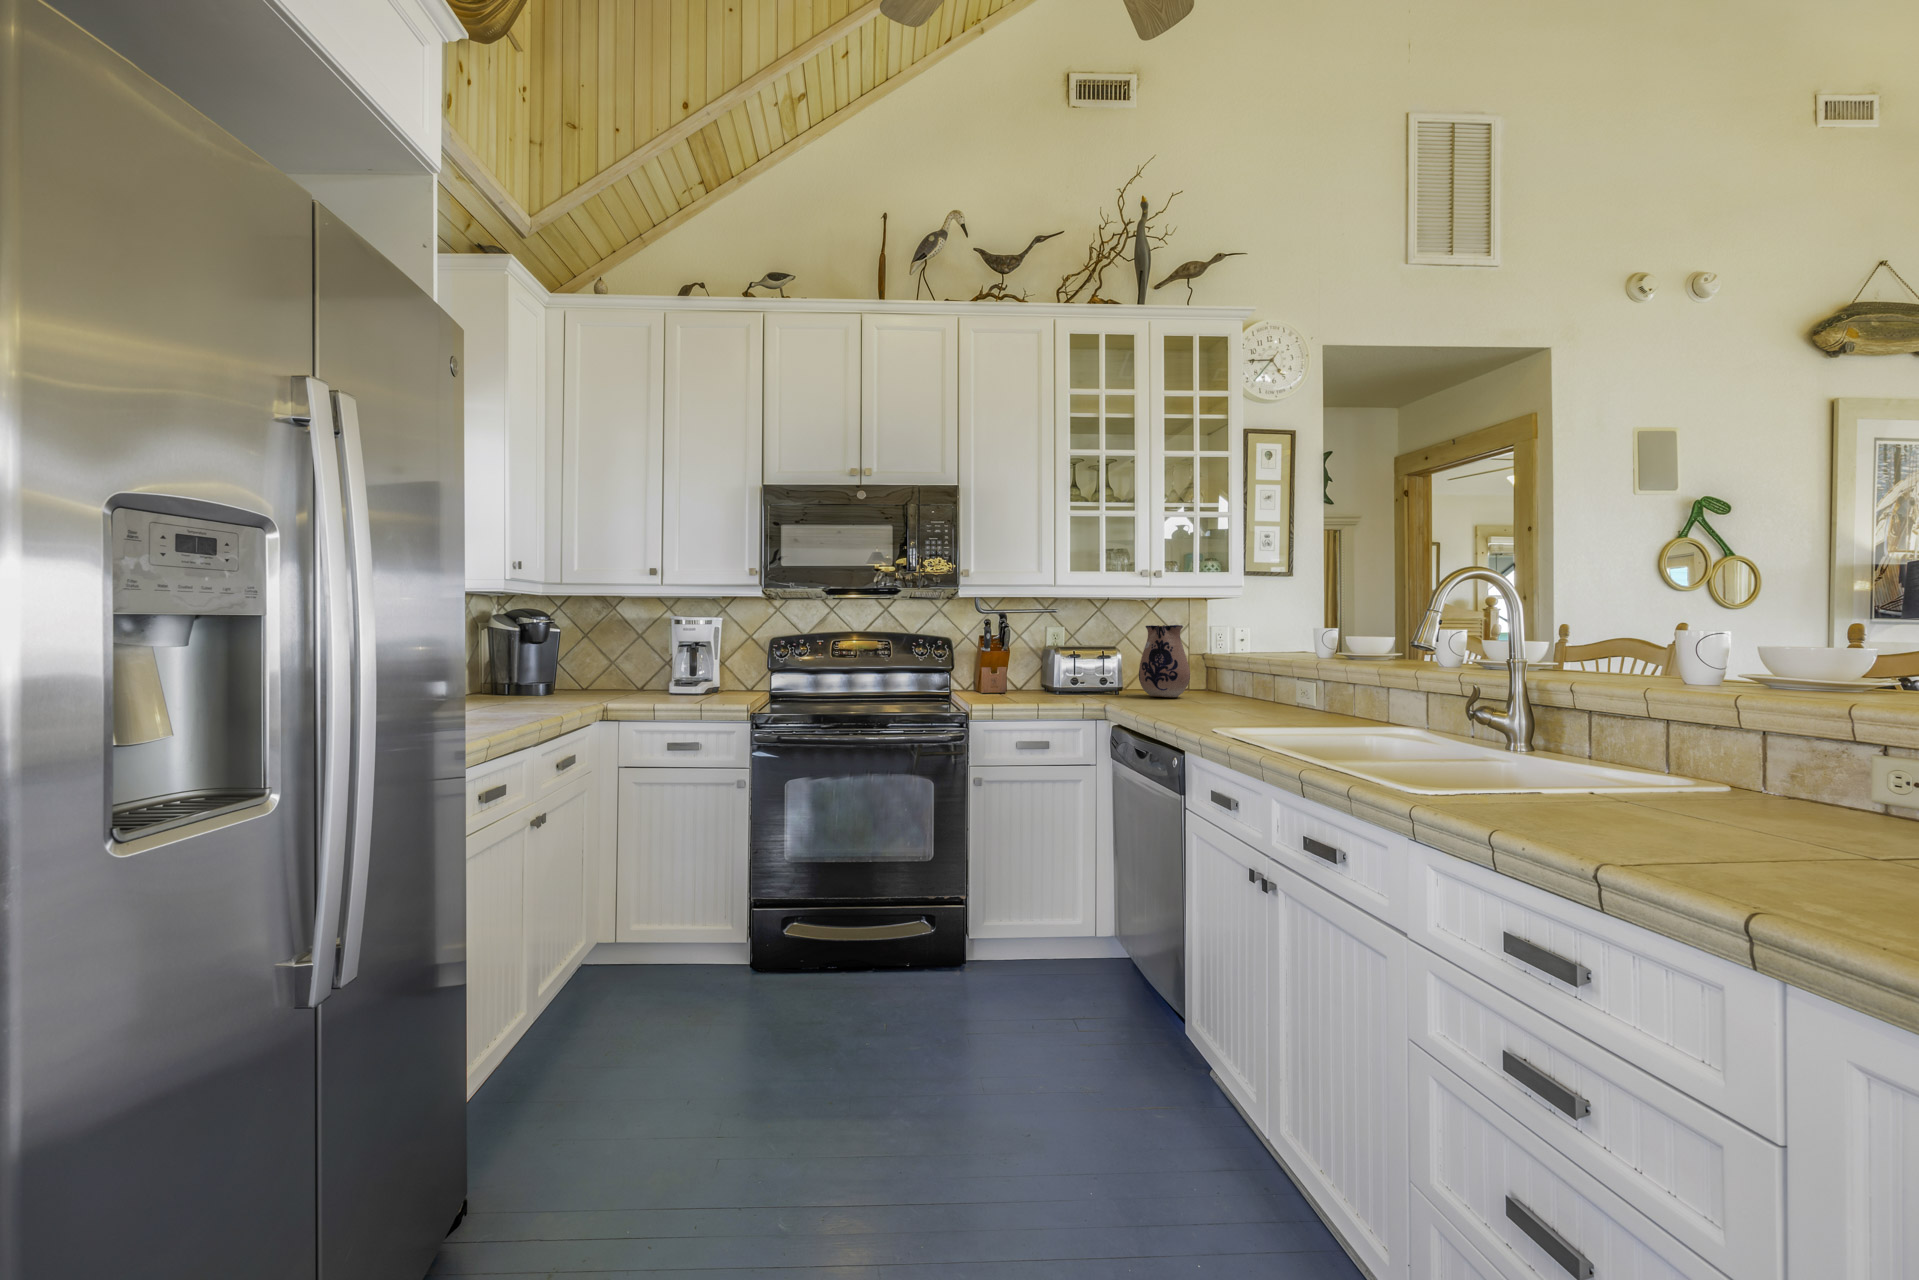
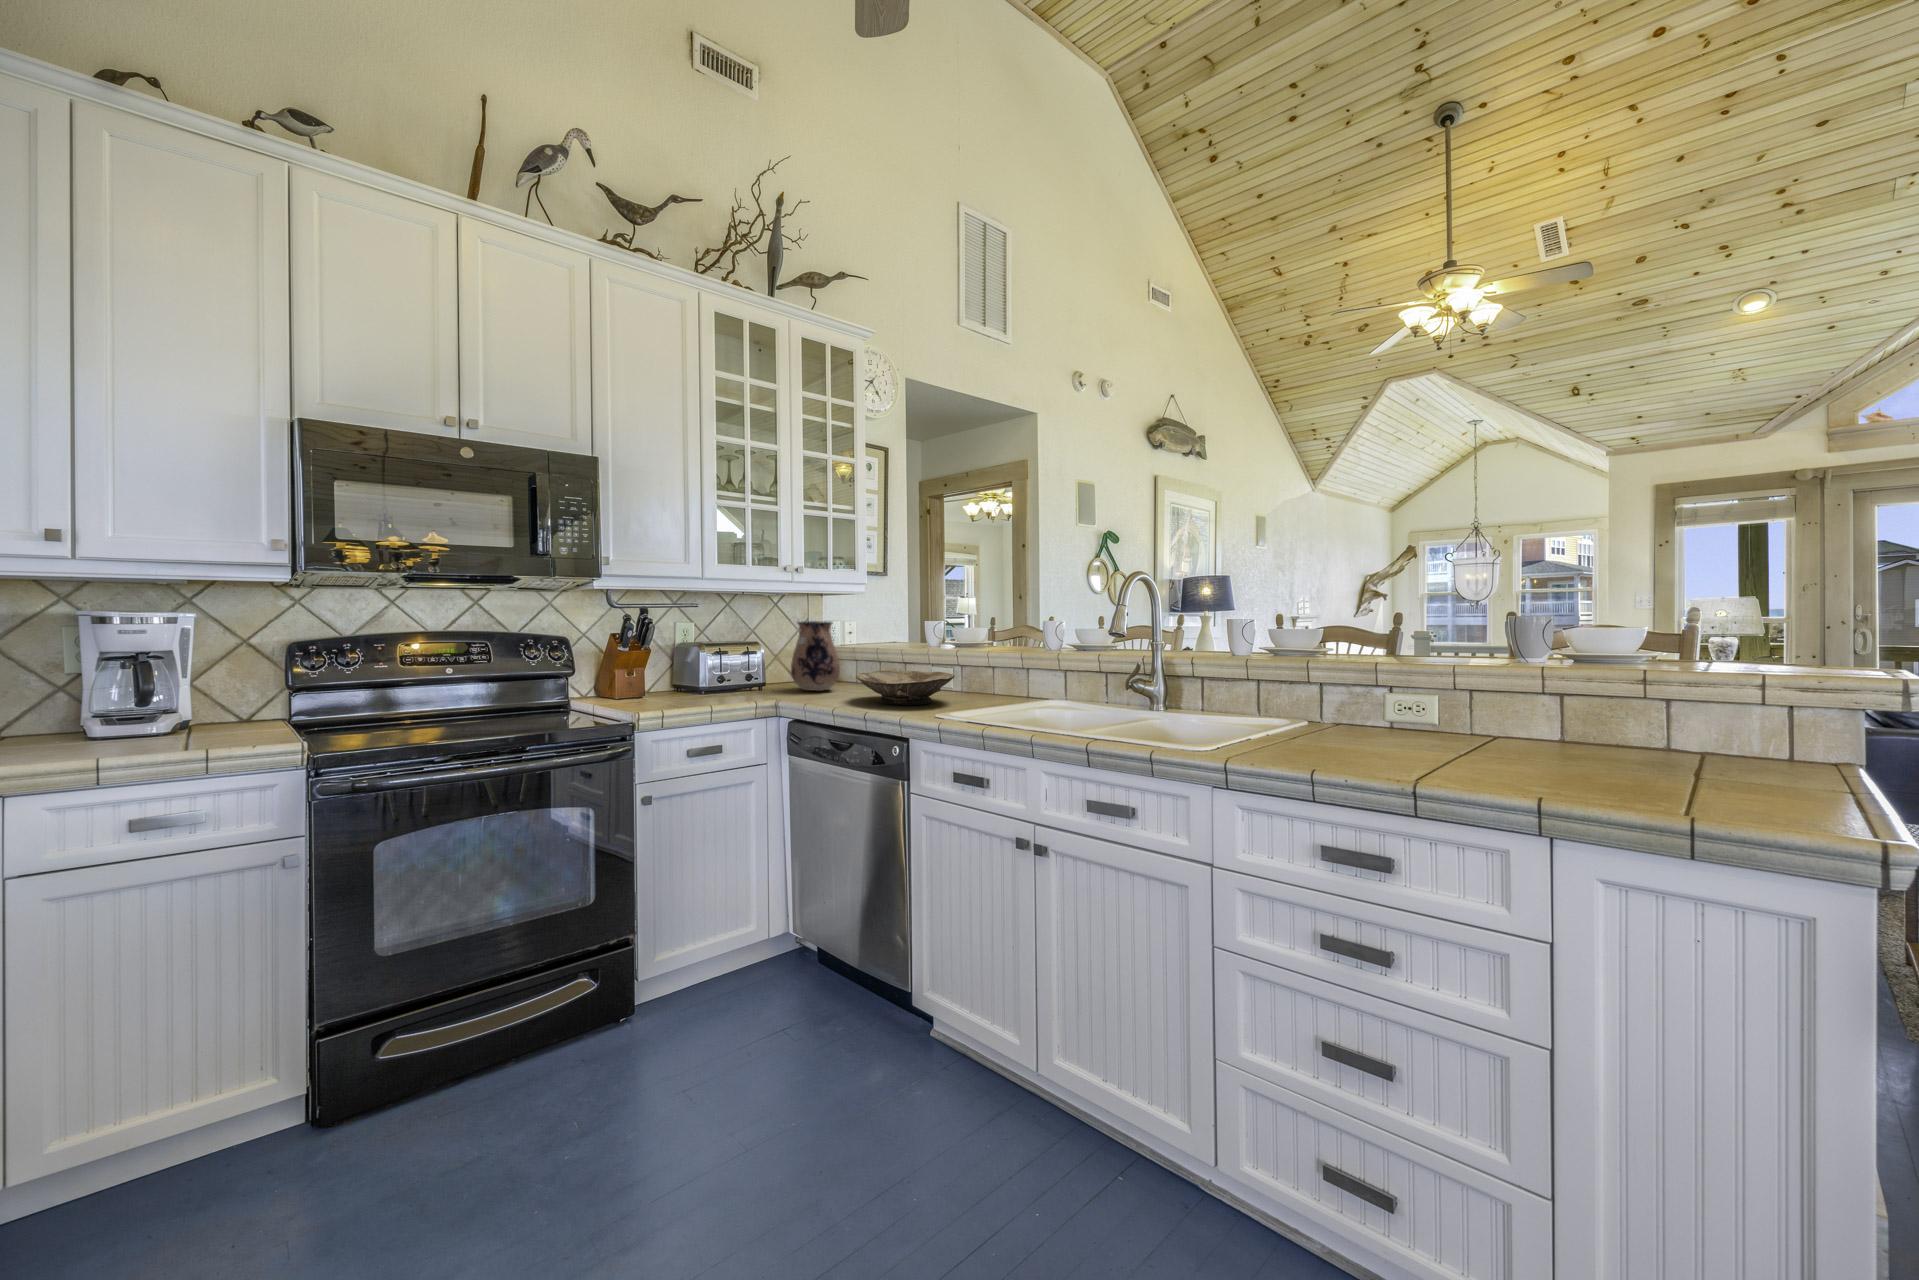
bowl: none [1179,677,1291,712] -> present [856,671,955,705]

